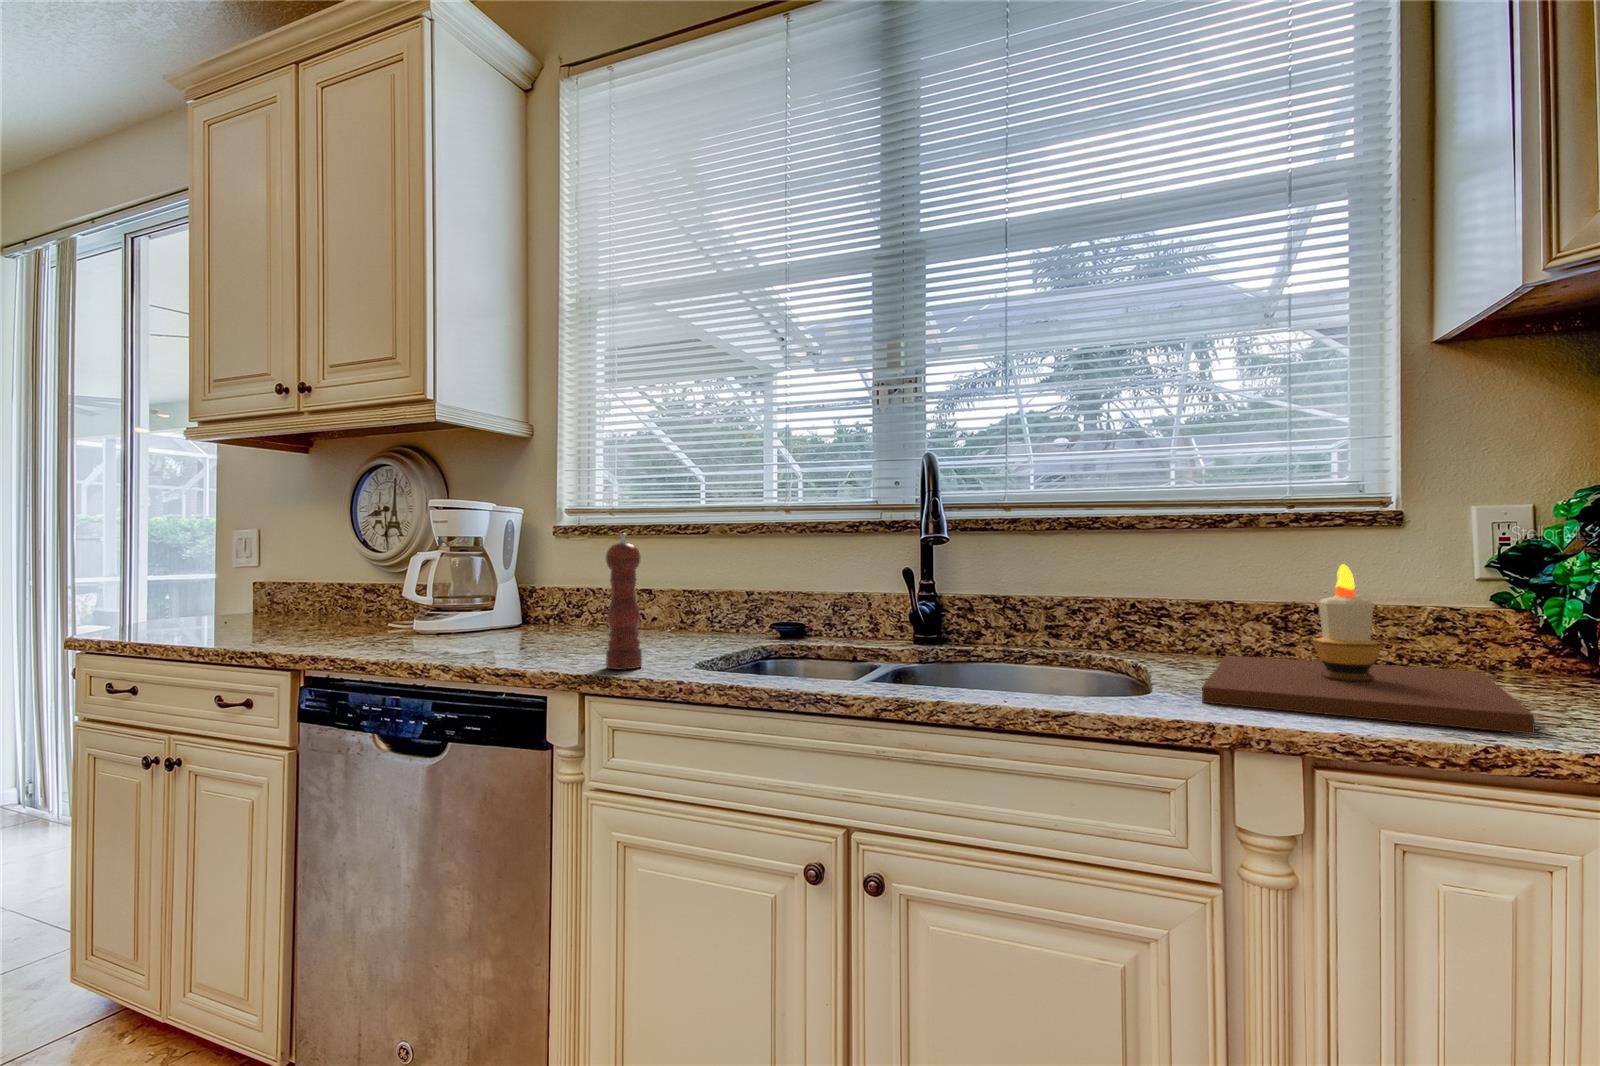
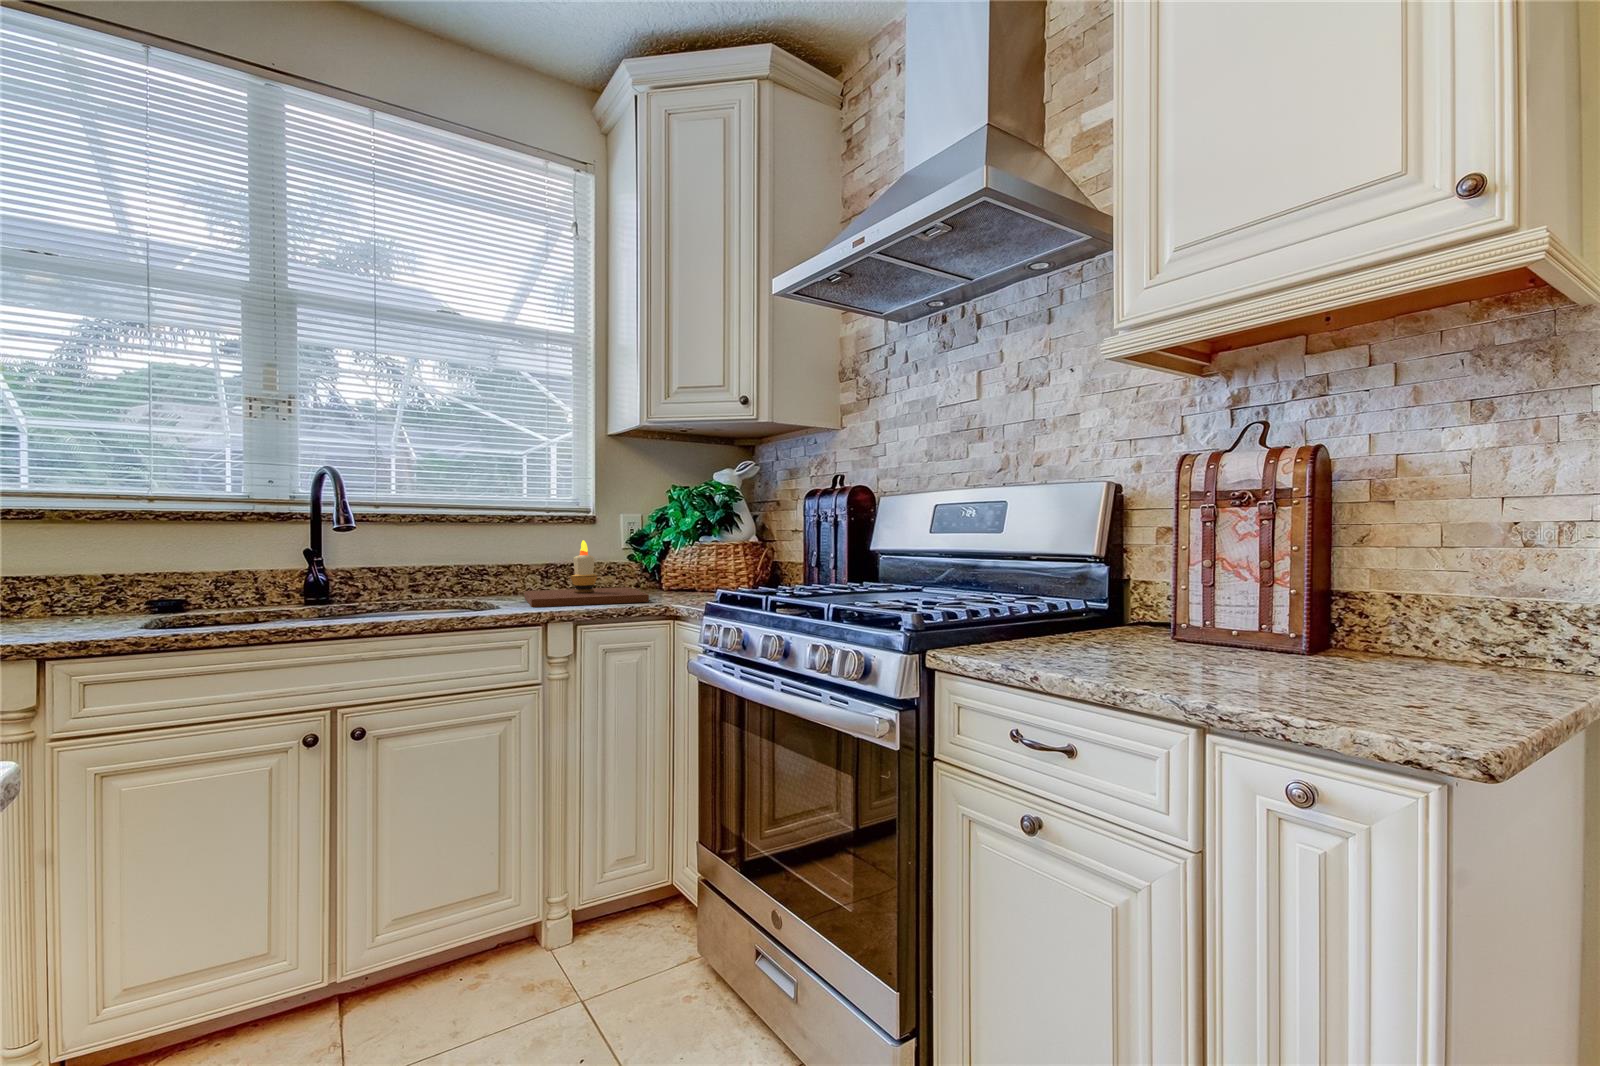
pepper mill: present [606,533,642,669] -> none [55,518,99,636]

